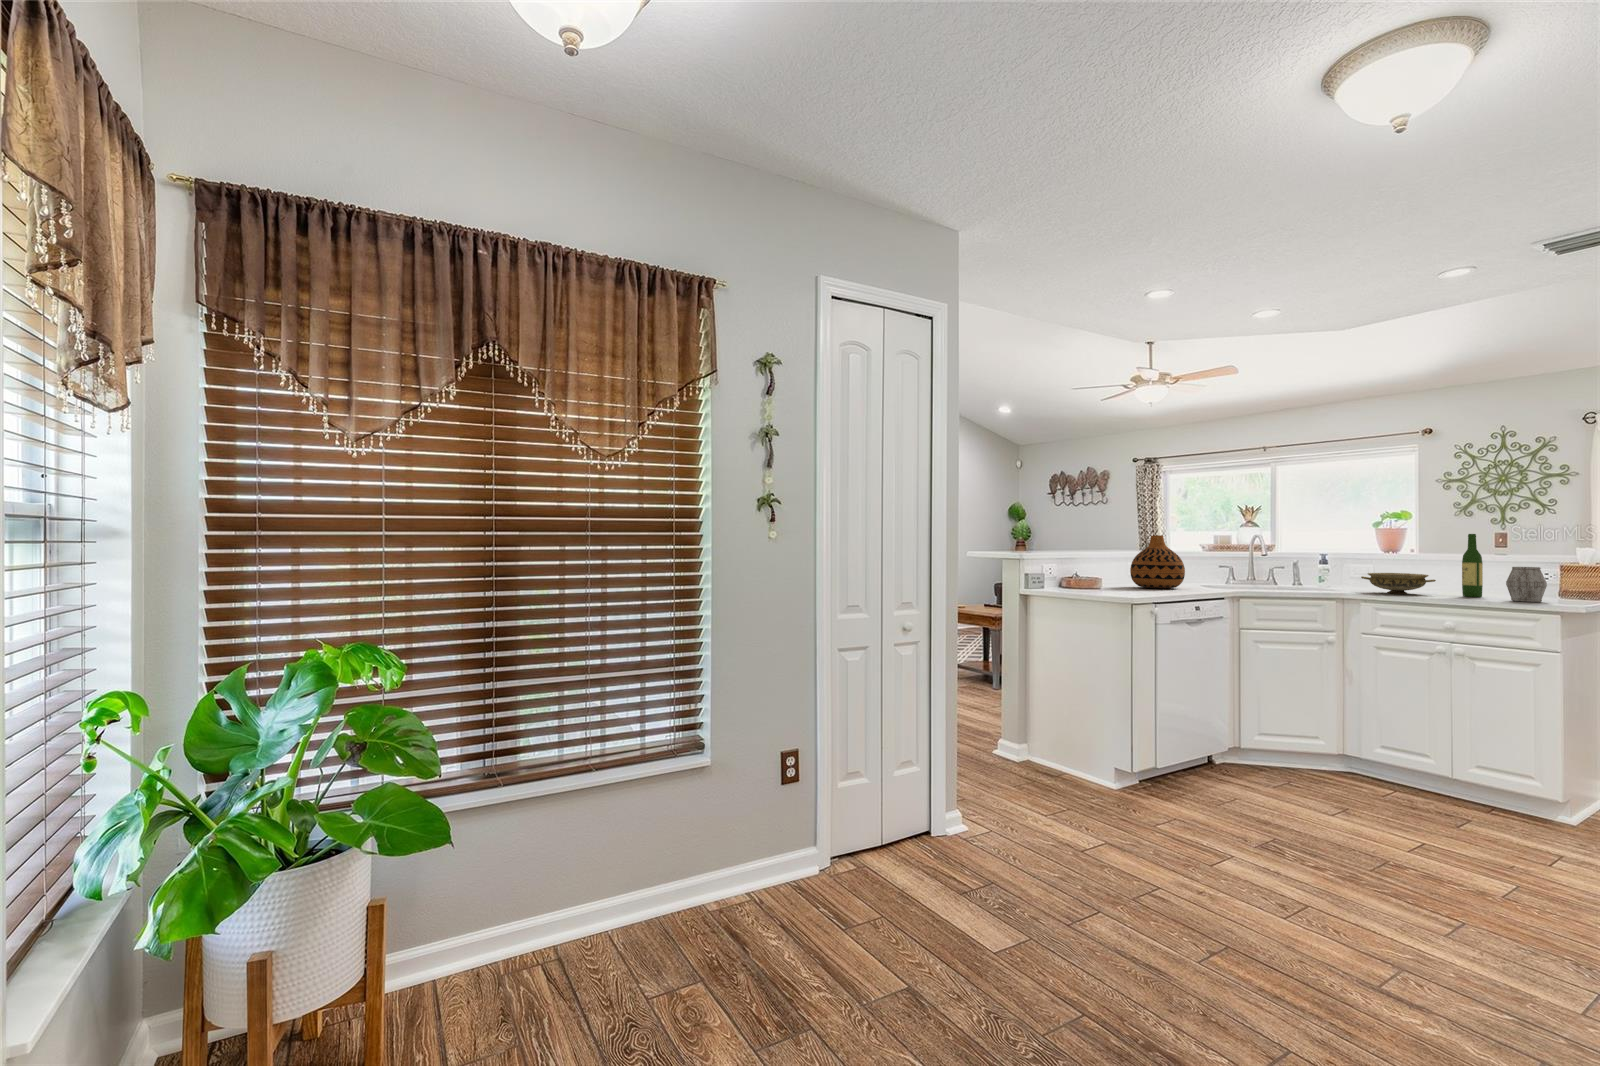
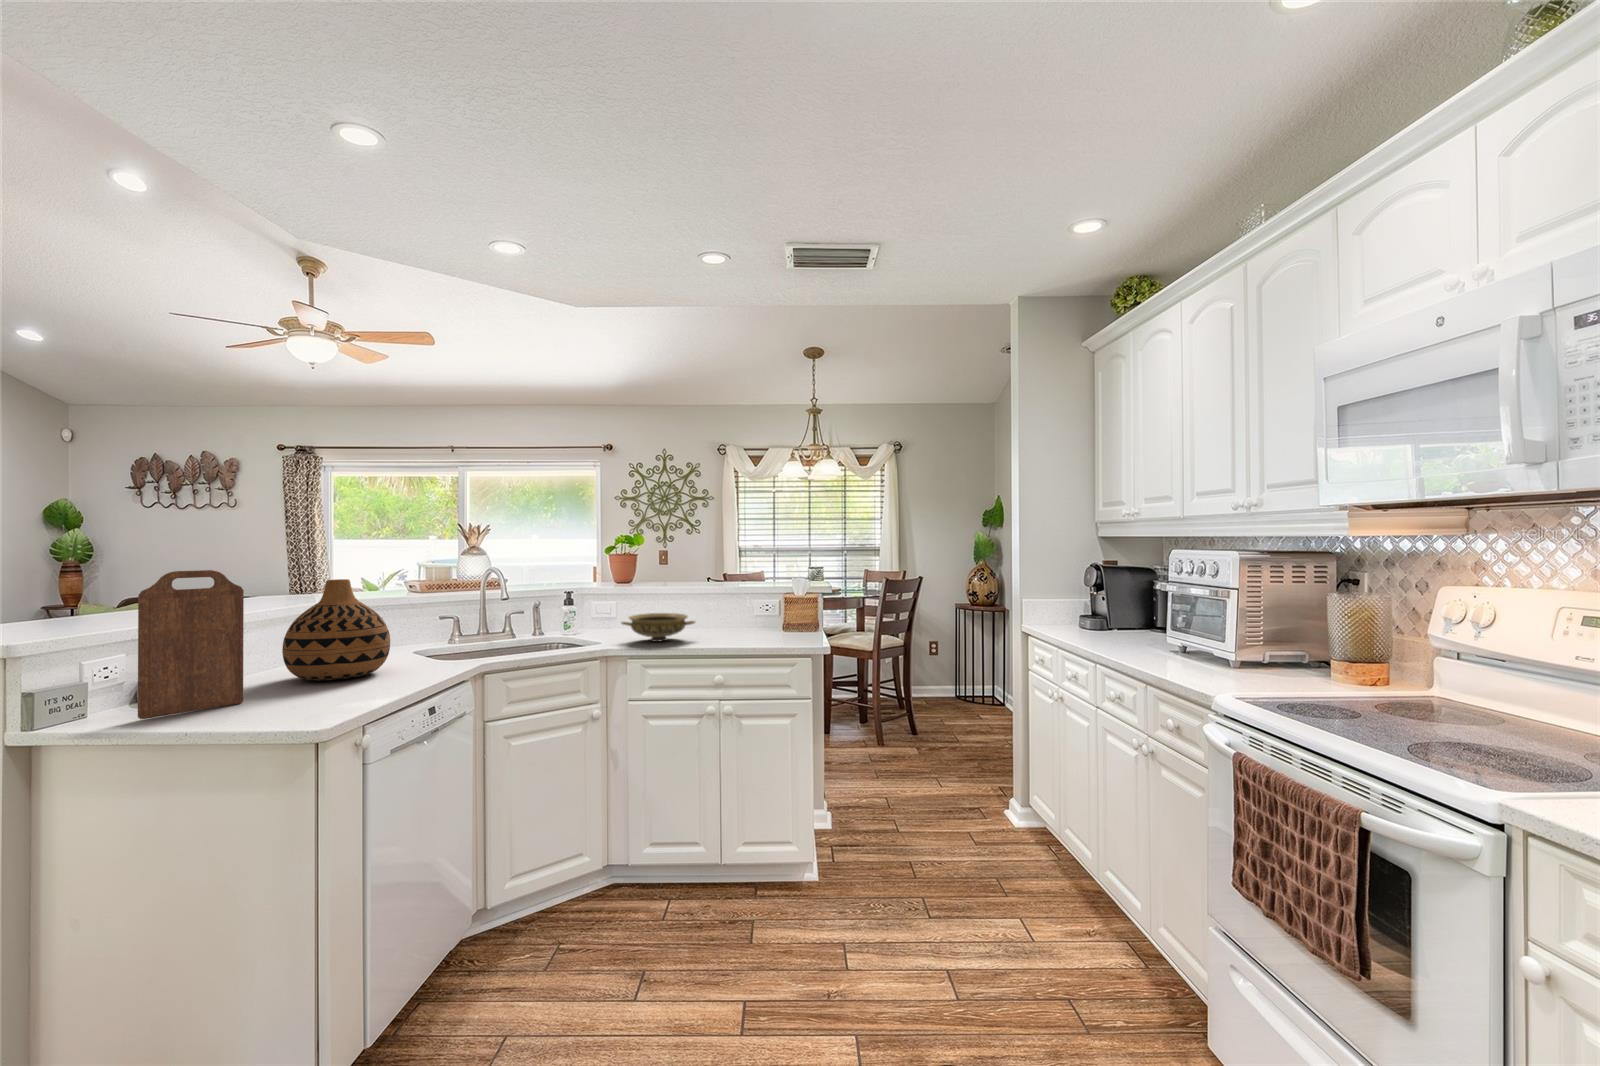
cutting board: none [1075,526,1114,590] -> present [138,570,244,719]
wine bottle: present [1462,534,1483,597] -> none [717,565,734,638]
mug: present [1506,567,1547,602] -> none [762,602,793,642]

